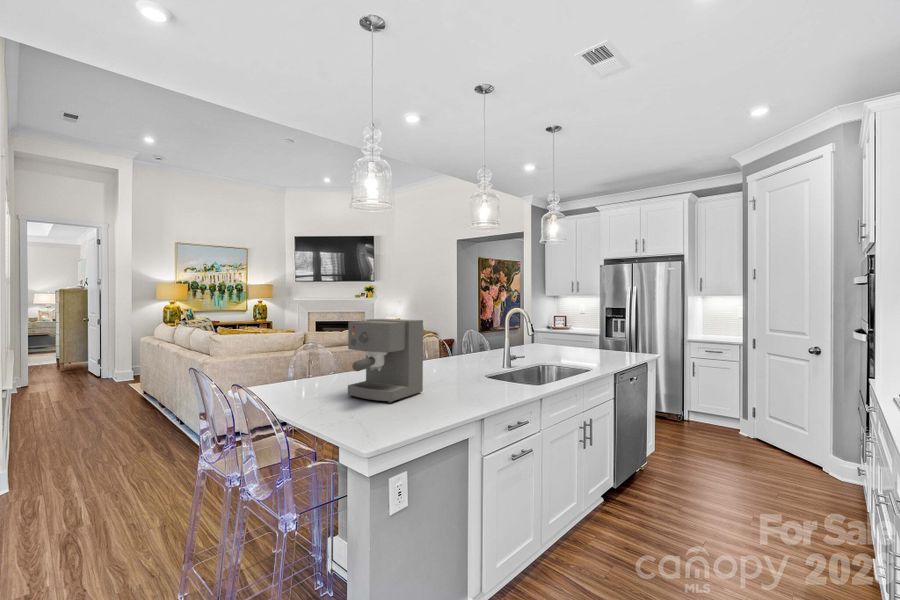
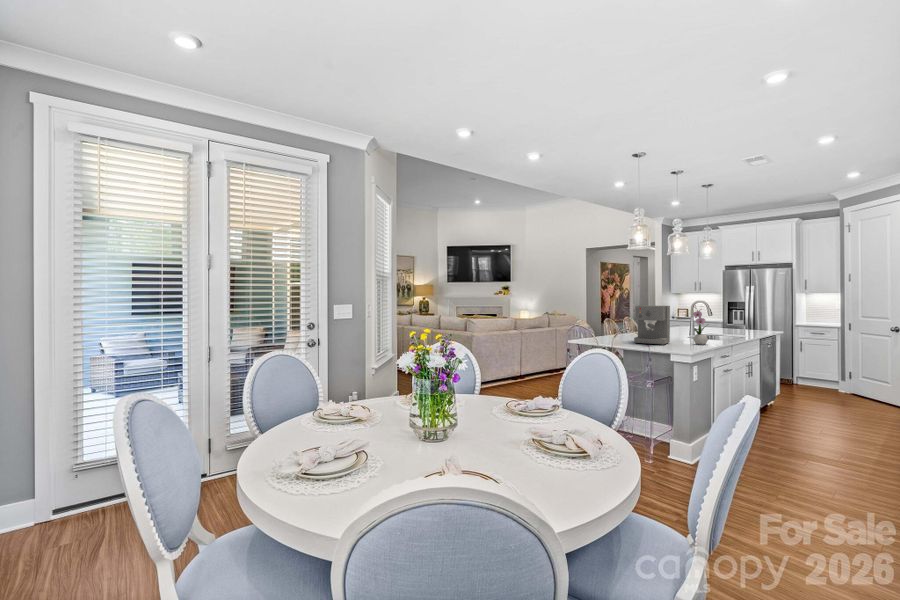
flower arrangement: none [454,320,488,400] -> present [693,305,708,345]

